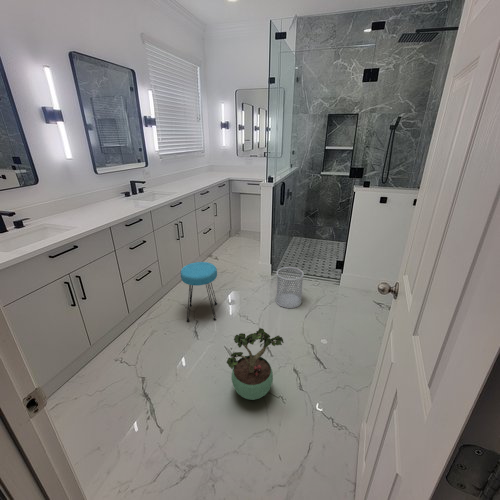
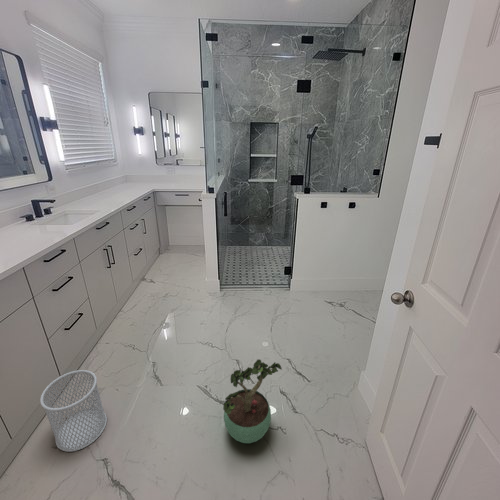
stool: present [181,262,217,322] -> none [126,291,176,367]
wastebasket: present [276,267,304,308] -> present [40,370,107,452]

